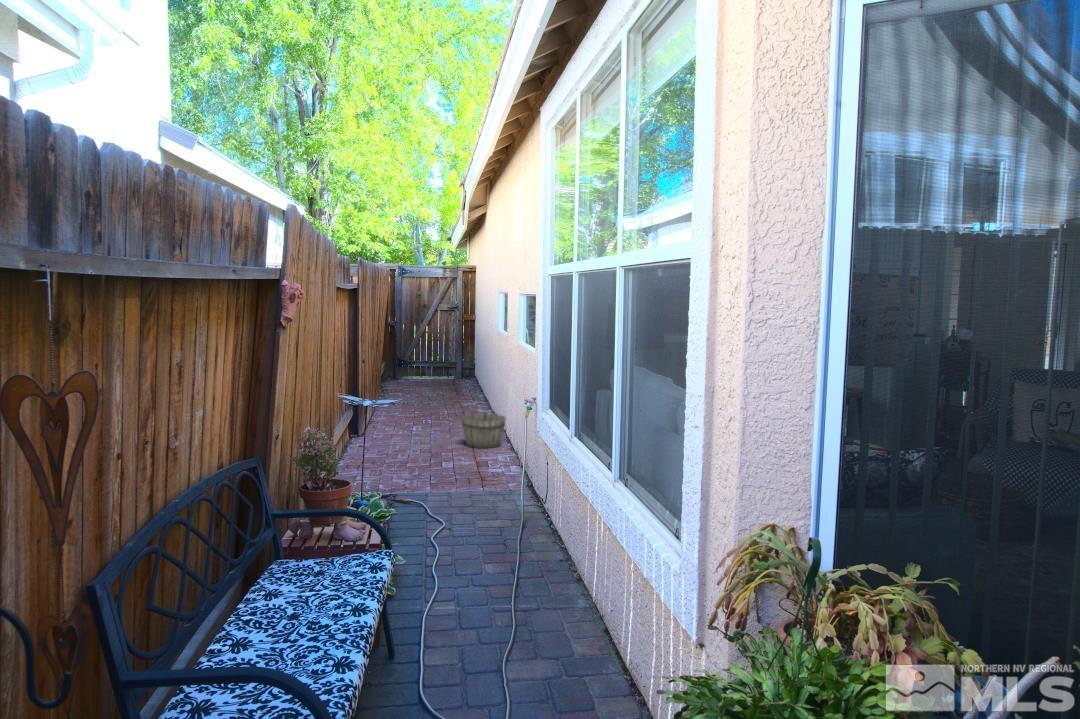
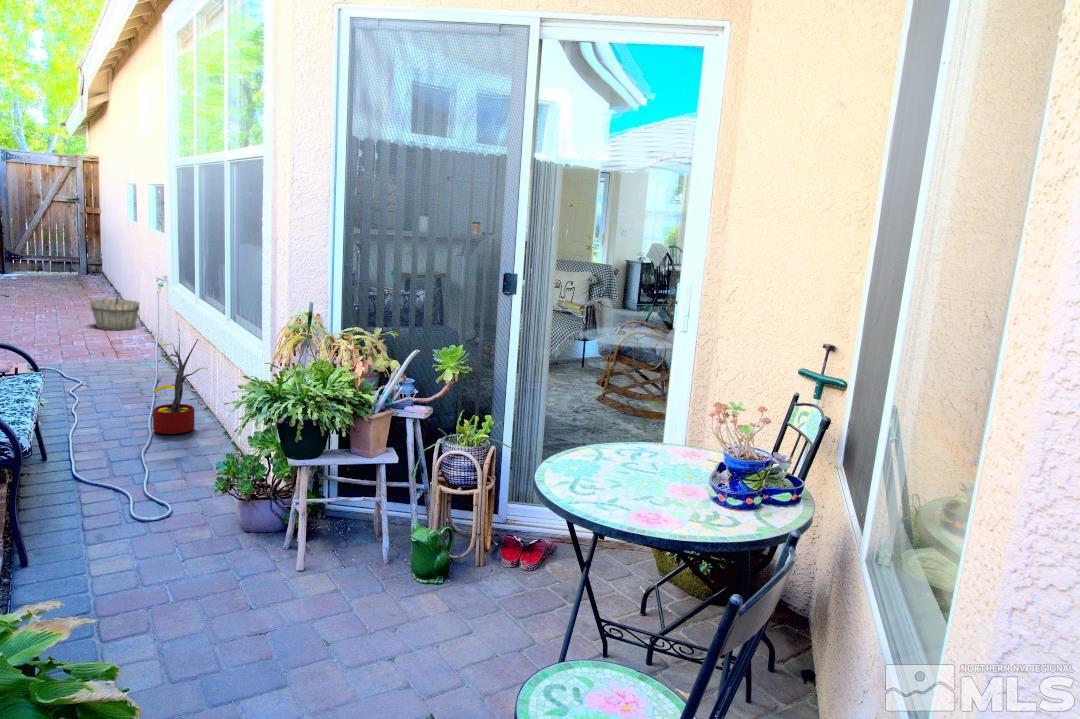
decorative plant: none [522,501,586,639] -> present [152,339,207,434]

